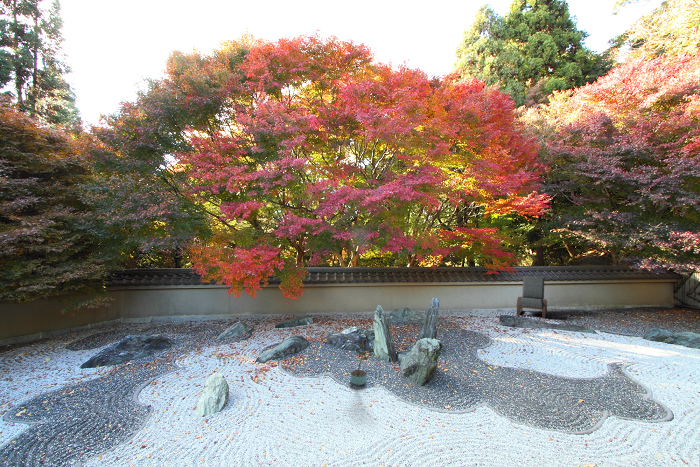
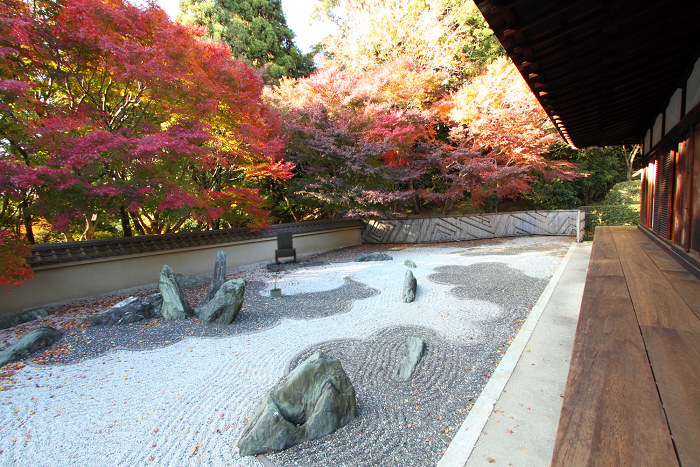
potted plant: present [344,329,373,385] -> present [266,260,286,297]

